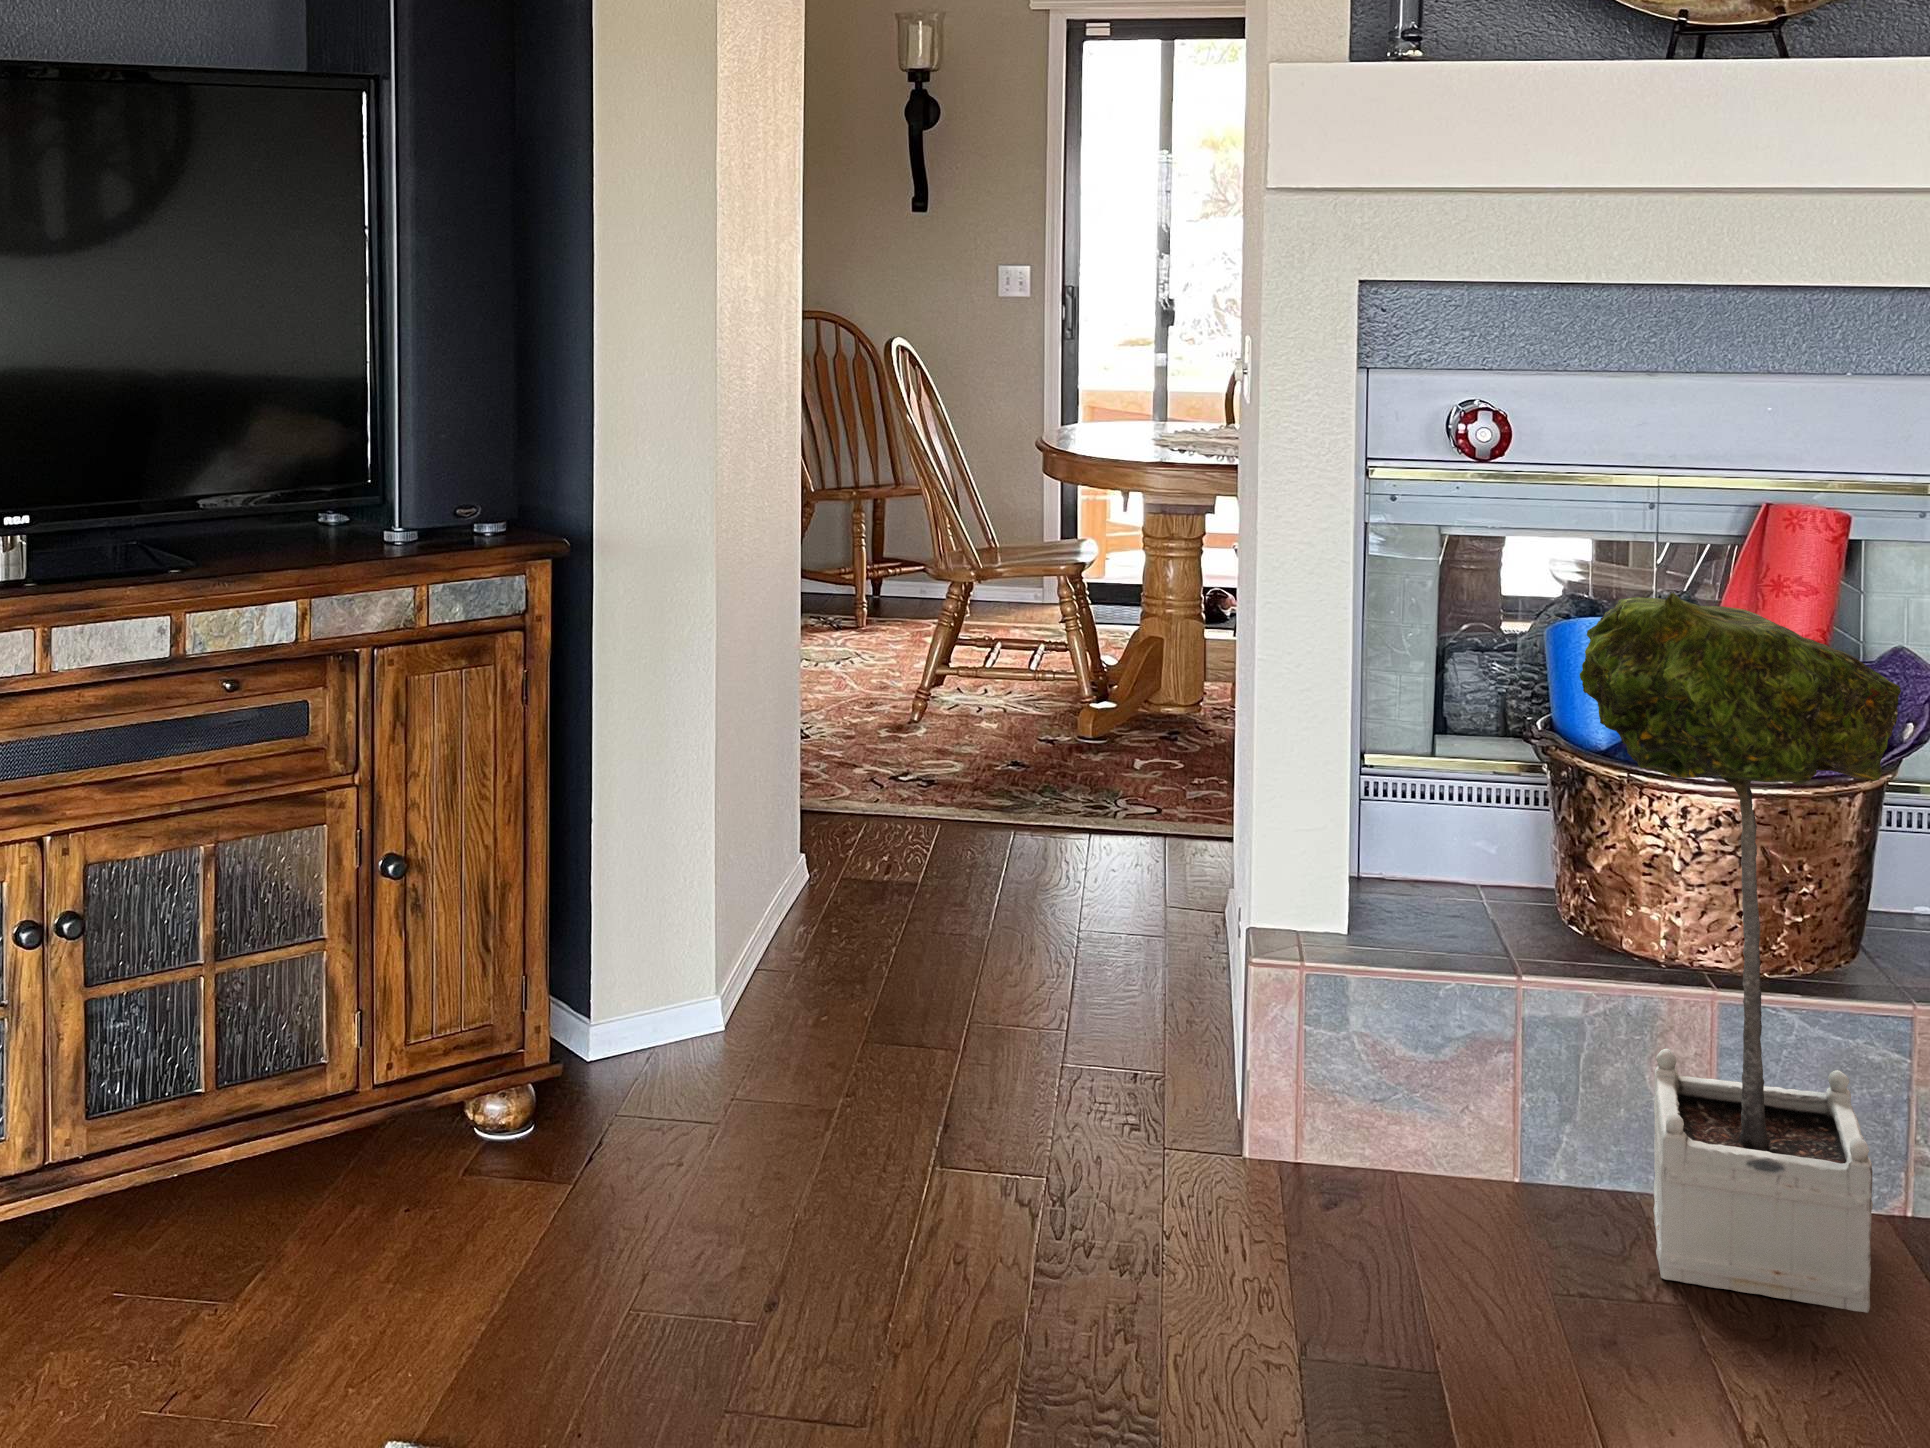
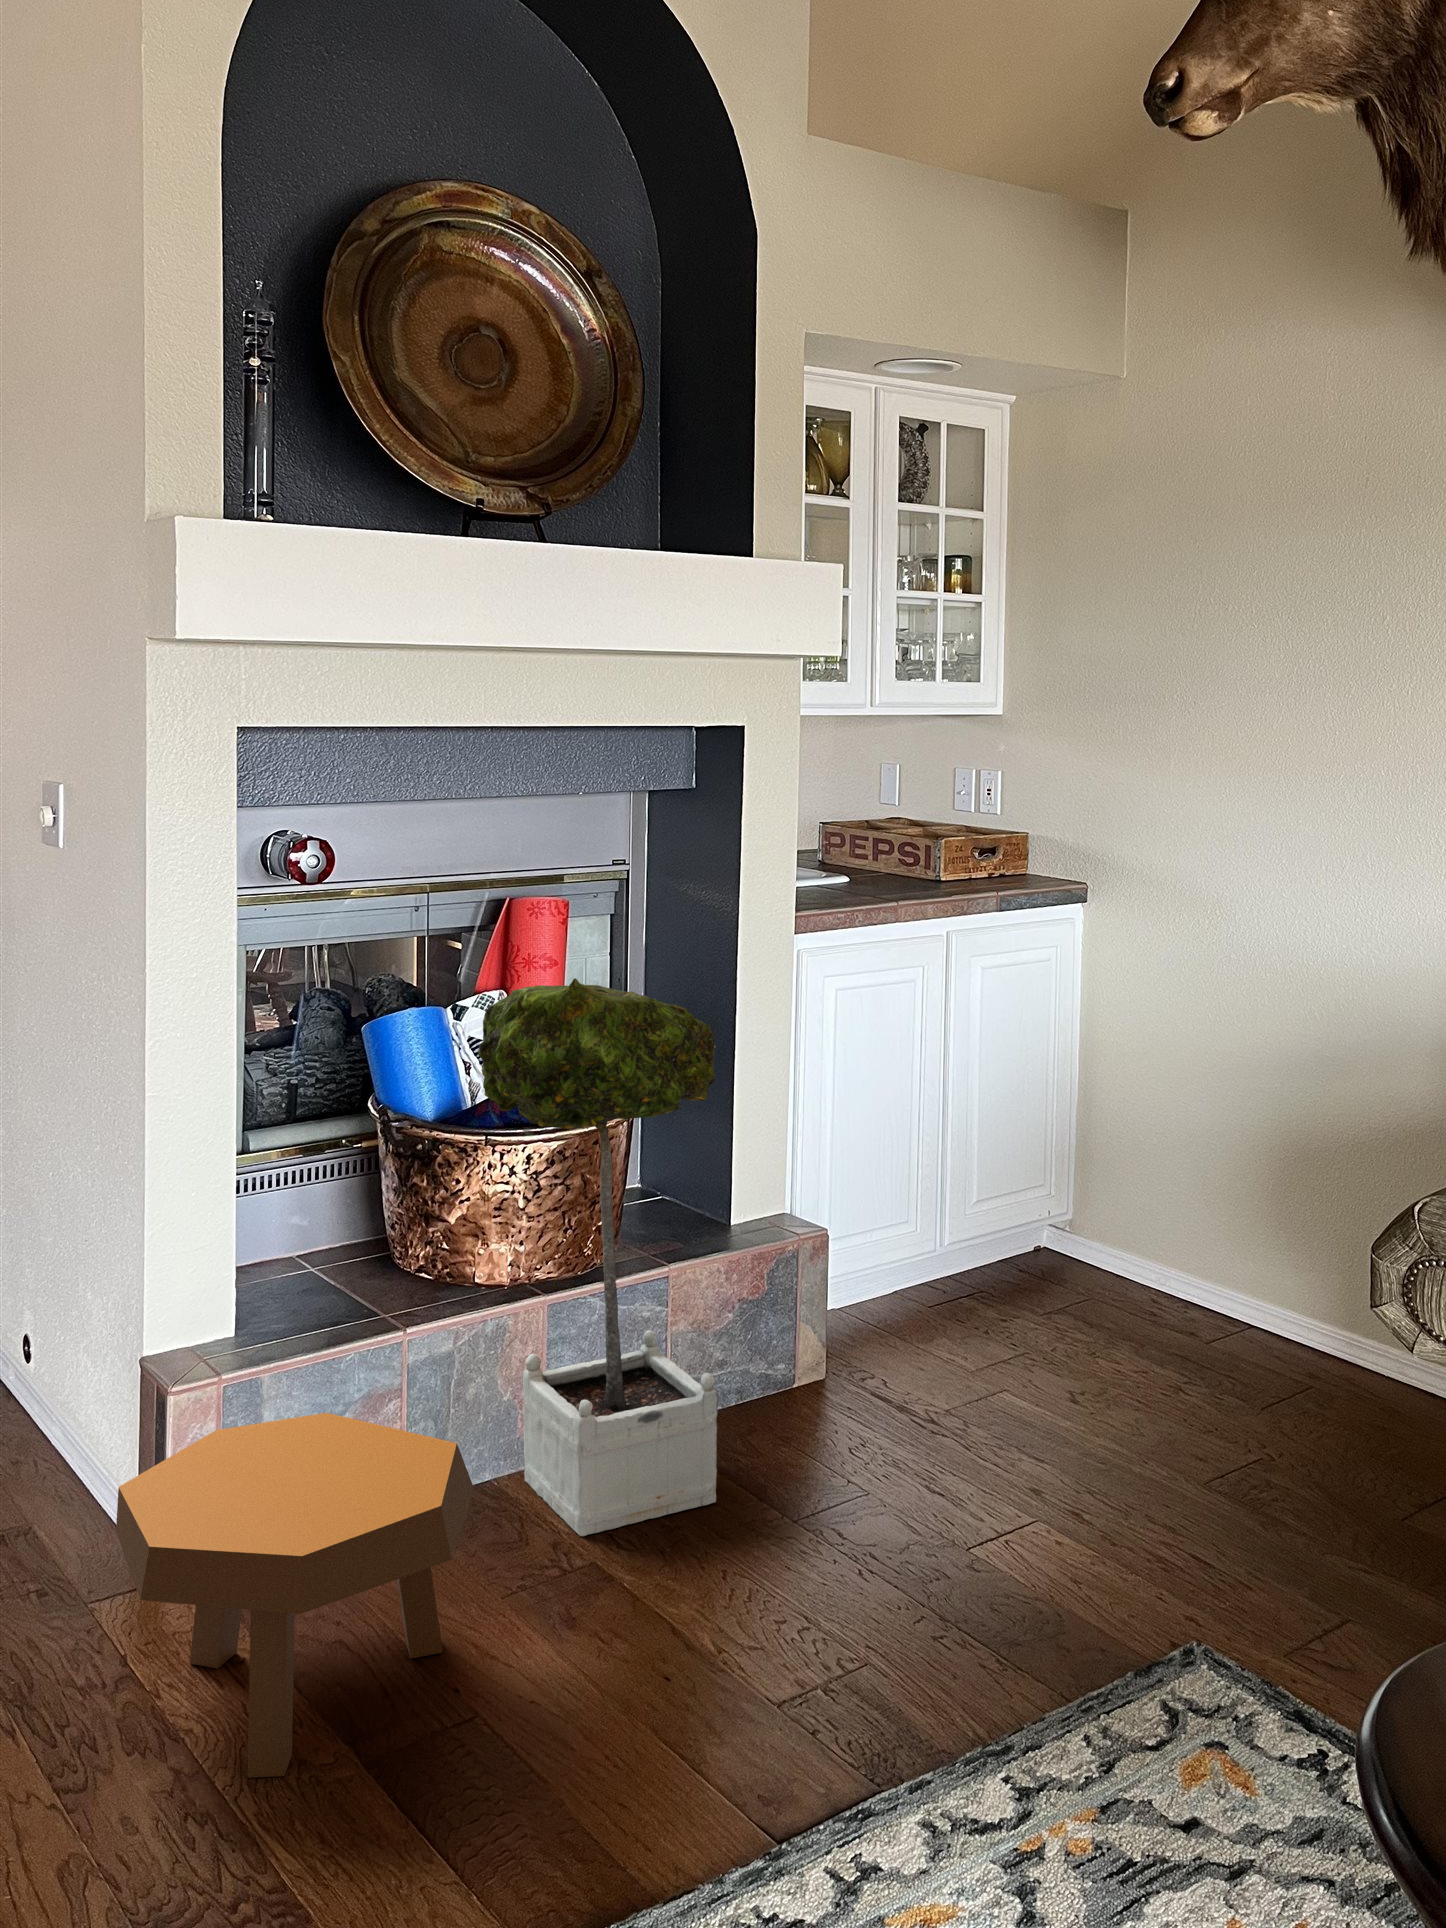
footstool: none [1071,1002,1454,1347] -> present [116,1413,474,1778]

